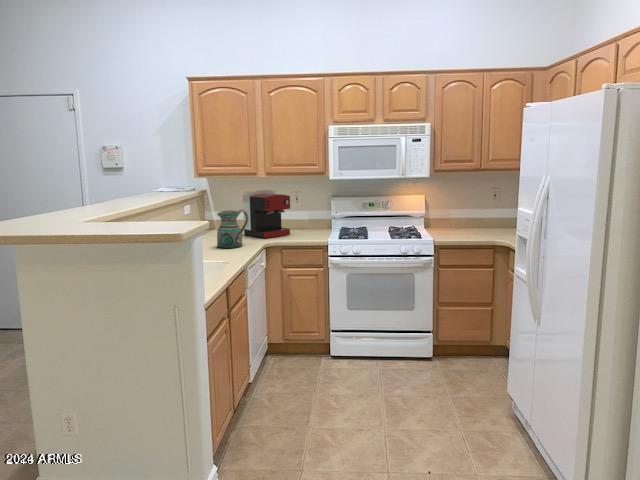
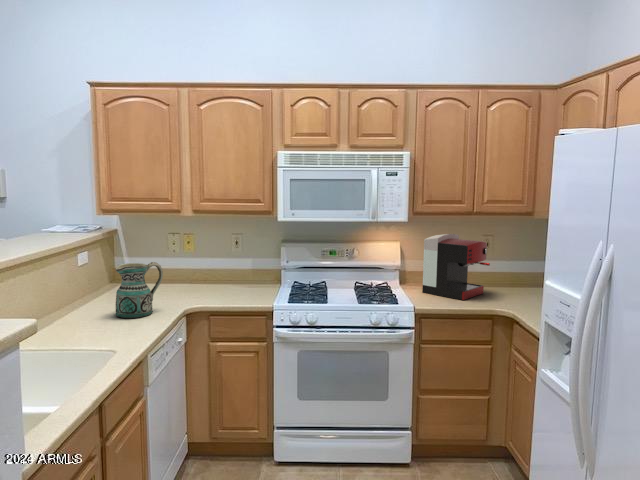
coffee maker: present [243,190,290,238] -> present [422,234,490,300]

